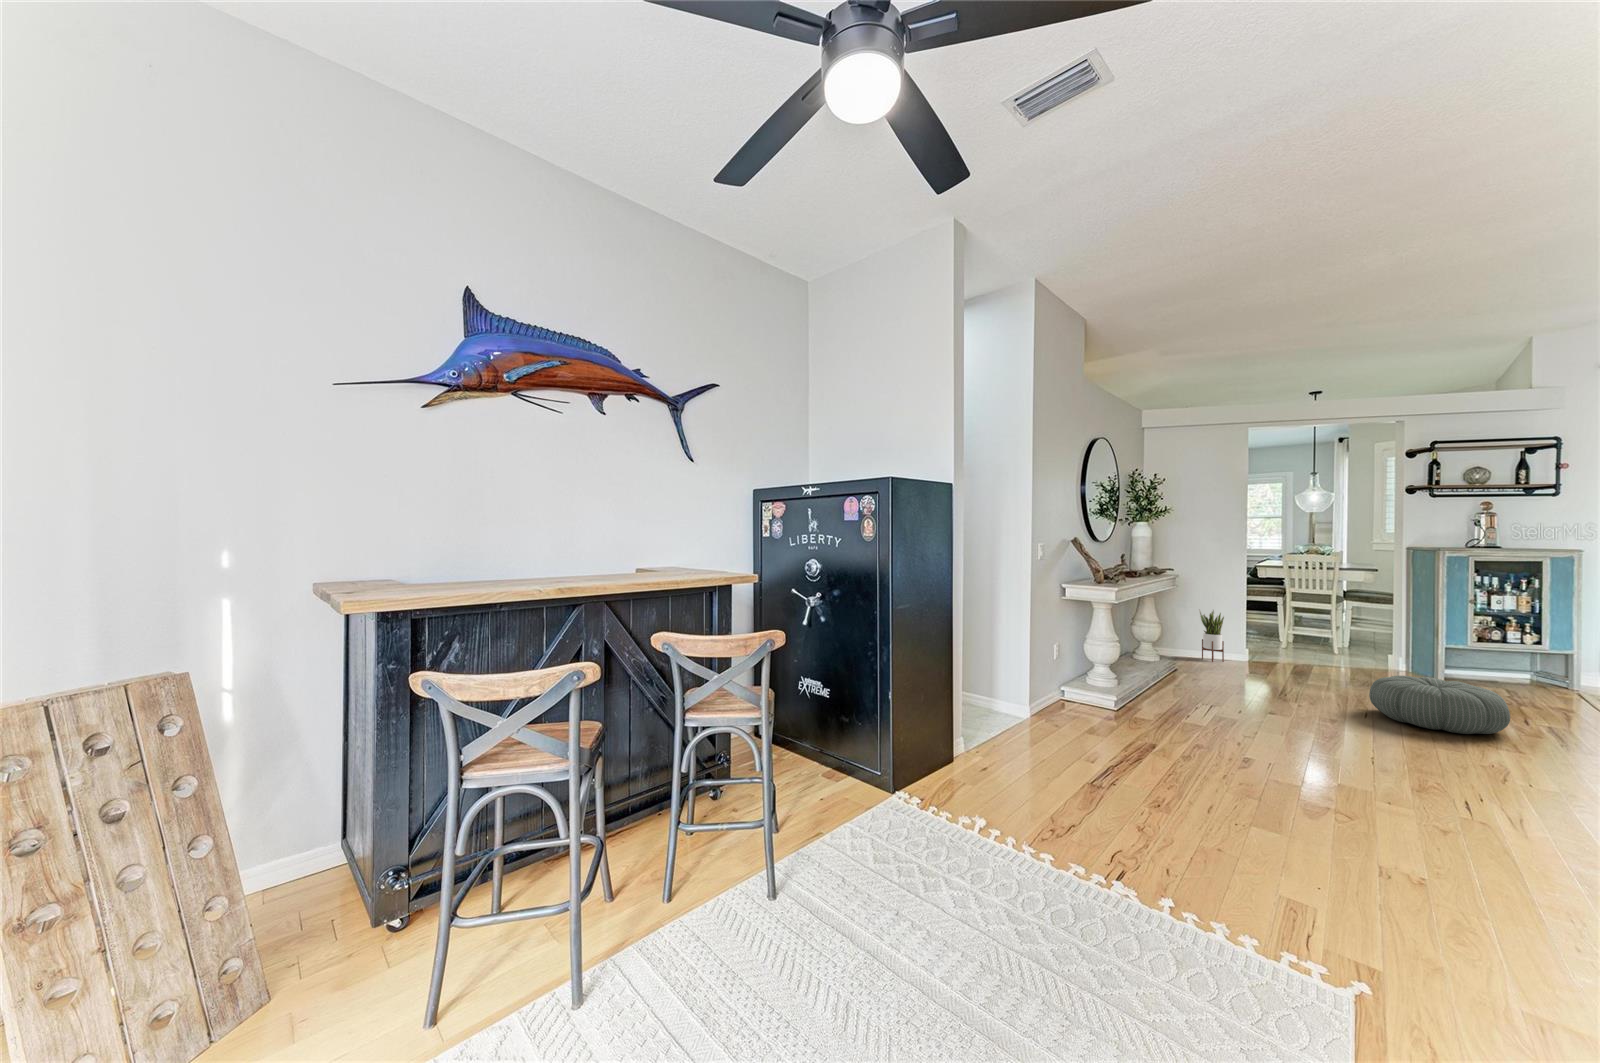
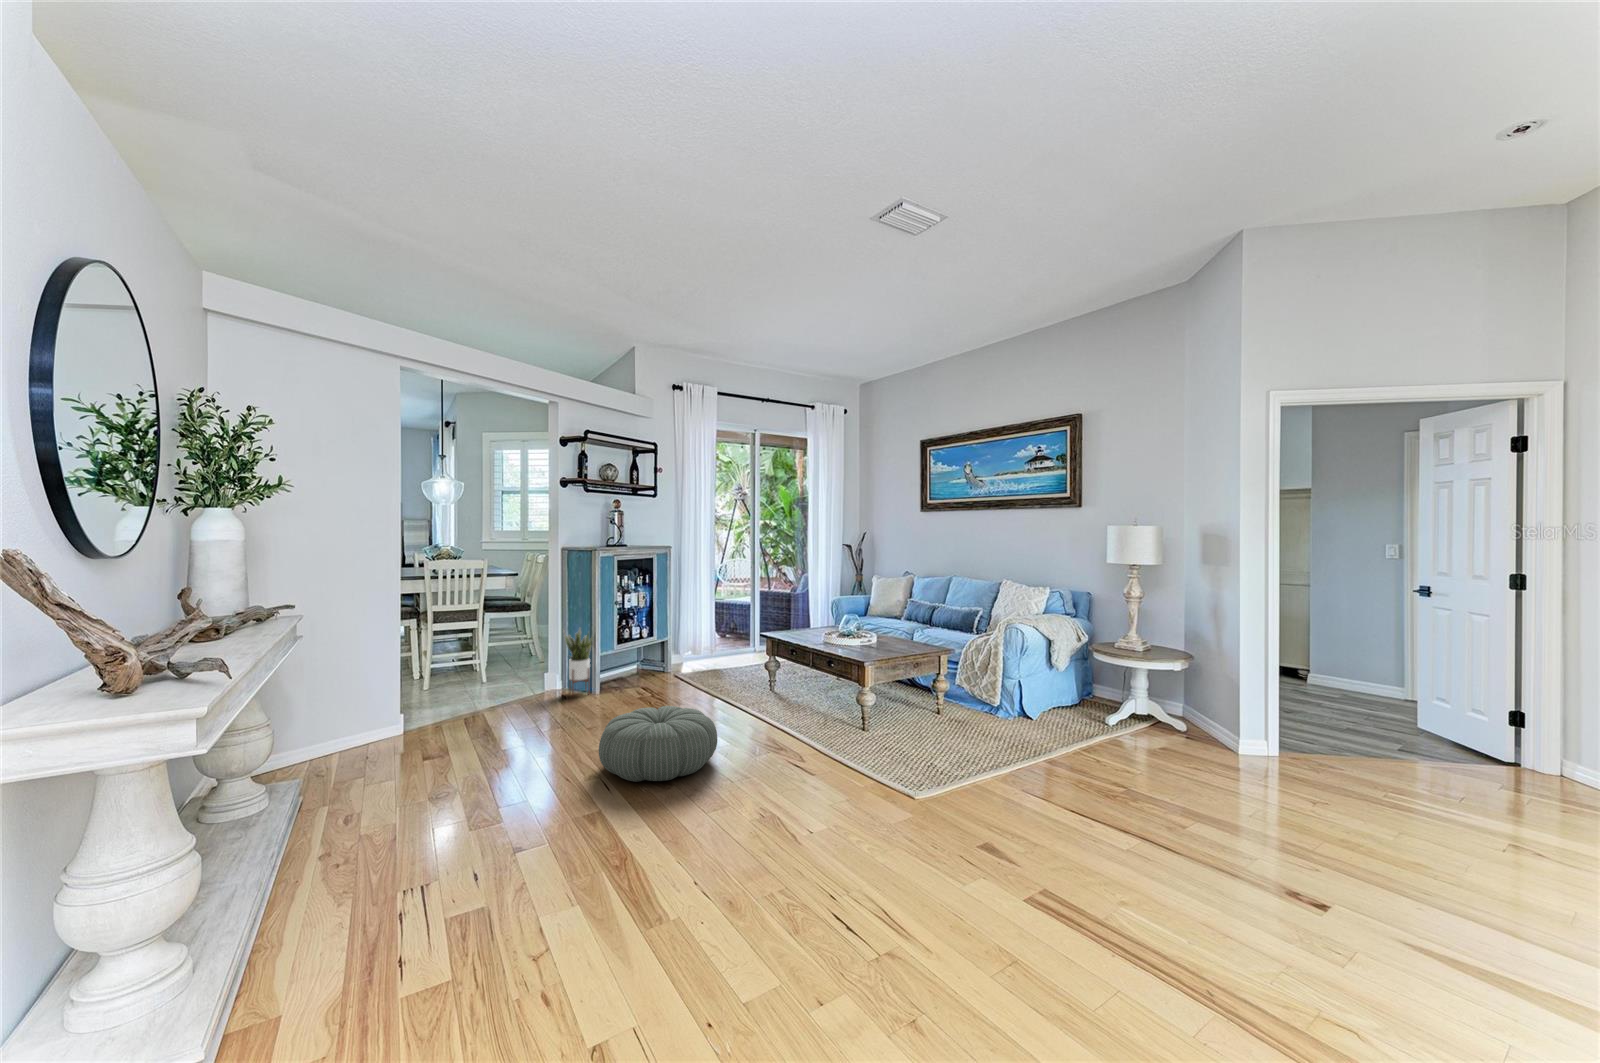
potted plant: present [1199,609,1224,662] -> present [564,629,593,695]

